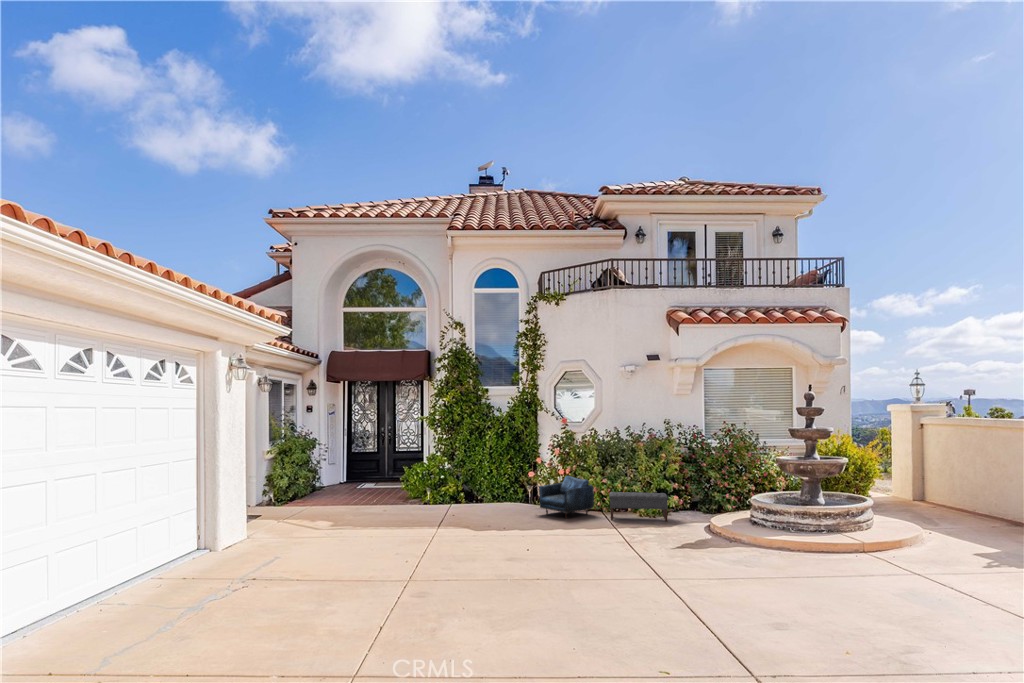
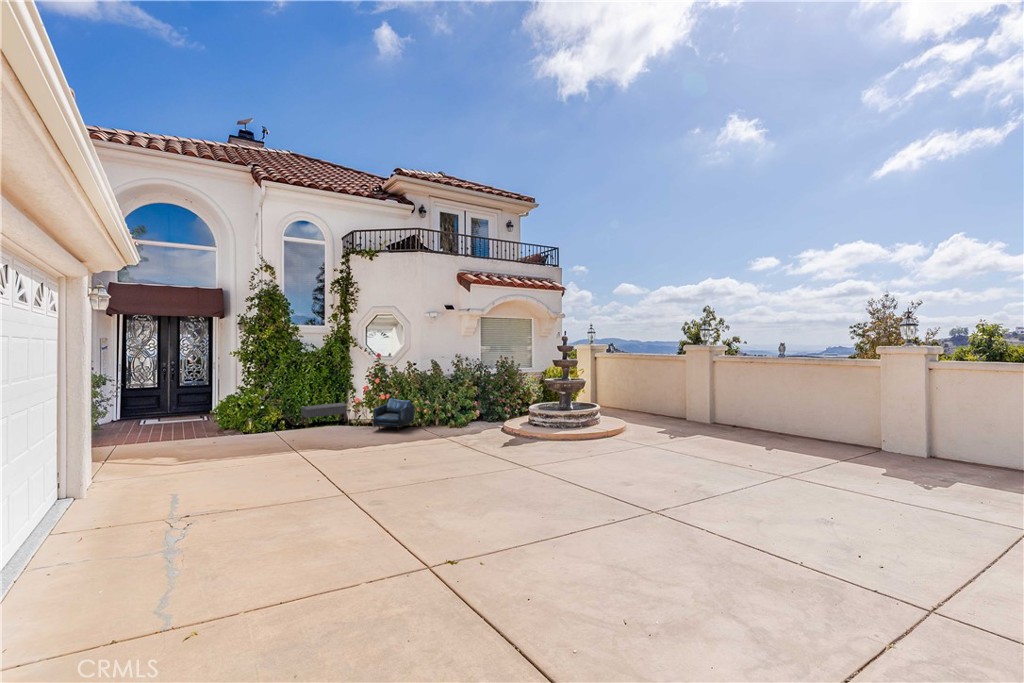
bench: present [609,492,668,522] -> present [301,403,347,427]

